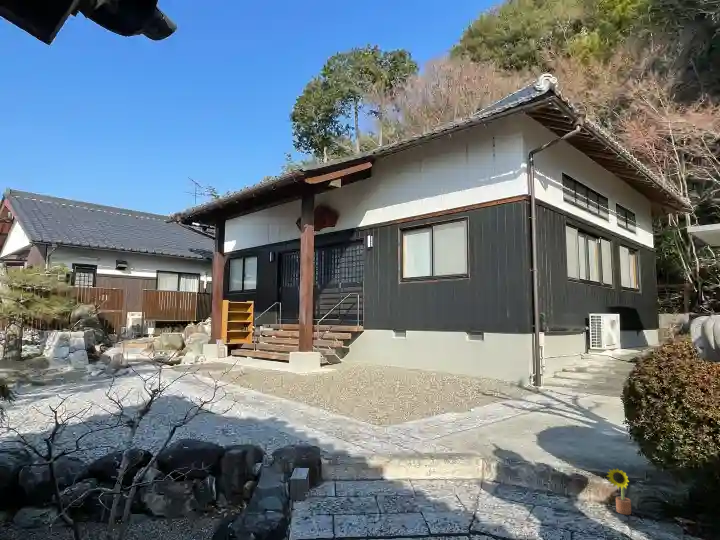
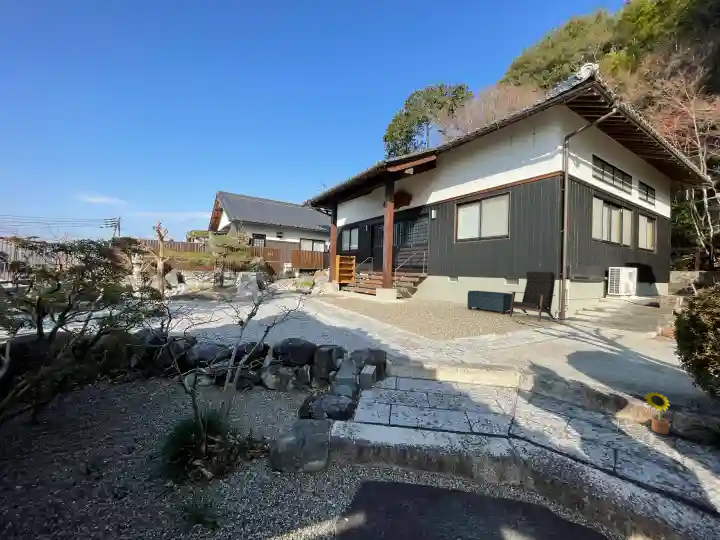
lounge chair: none [471,323,529,390] -> present [509,272,555,321]
bench: none [419,350,478,381] -> present [467,291,513,314]

